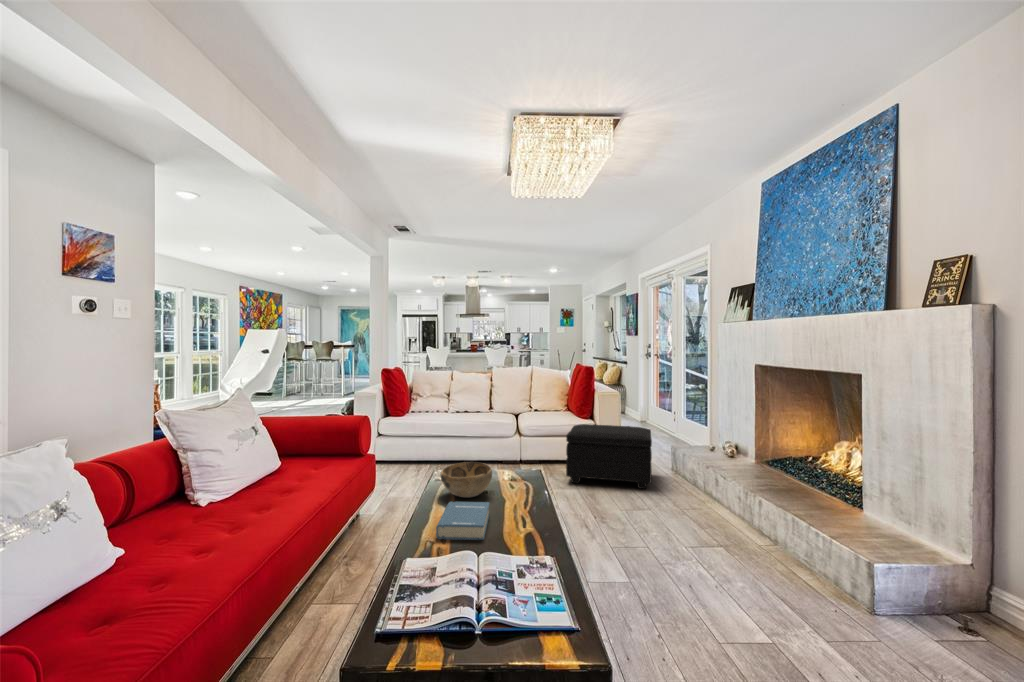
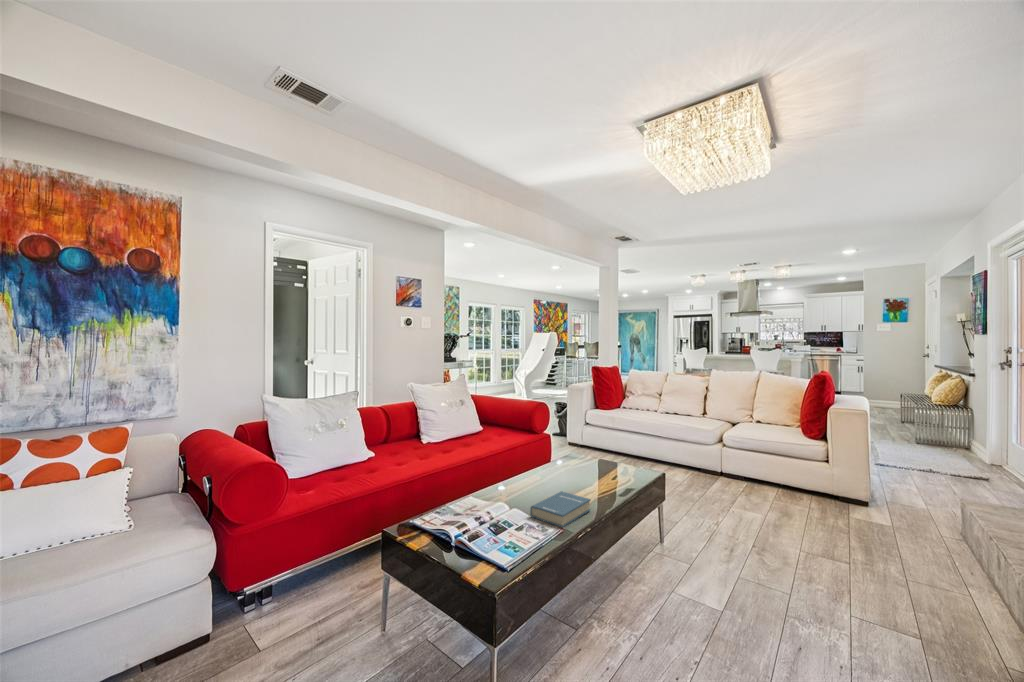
footstool: present [566,424,652,489] -> none [764,445,895,536]
decorative bowl: present [441,462,492,497] -> none [572,462,617,493]

